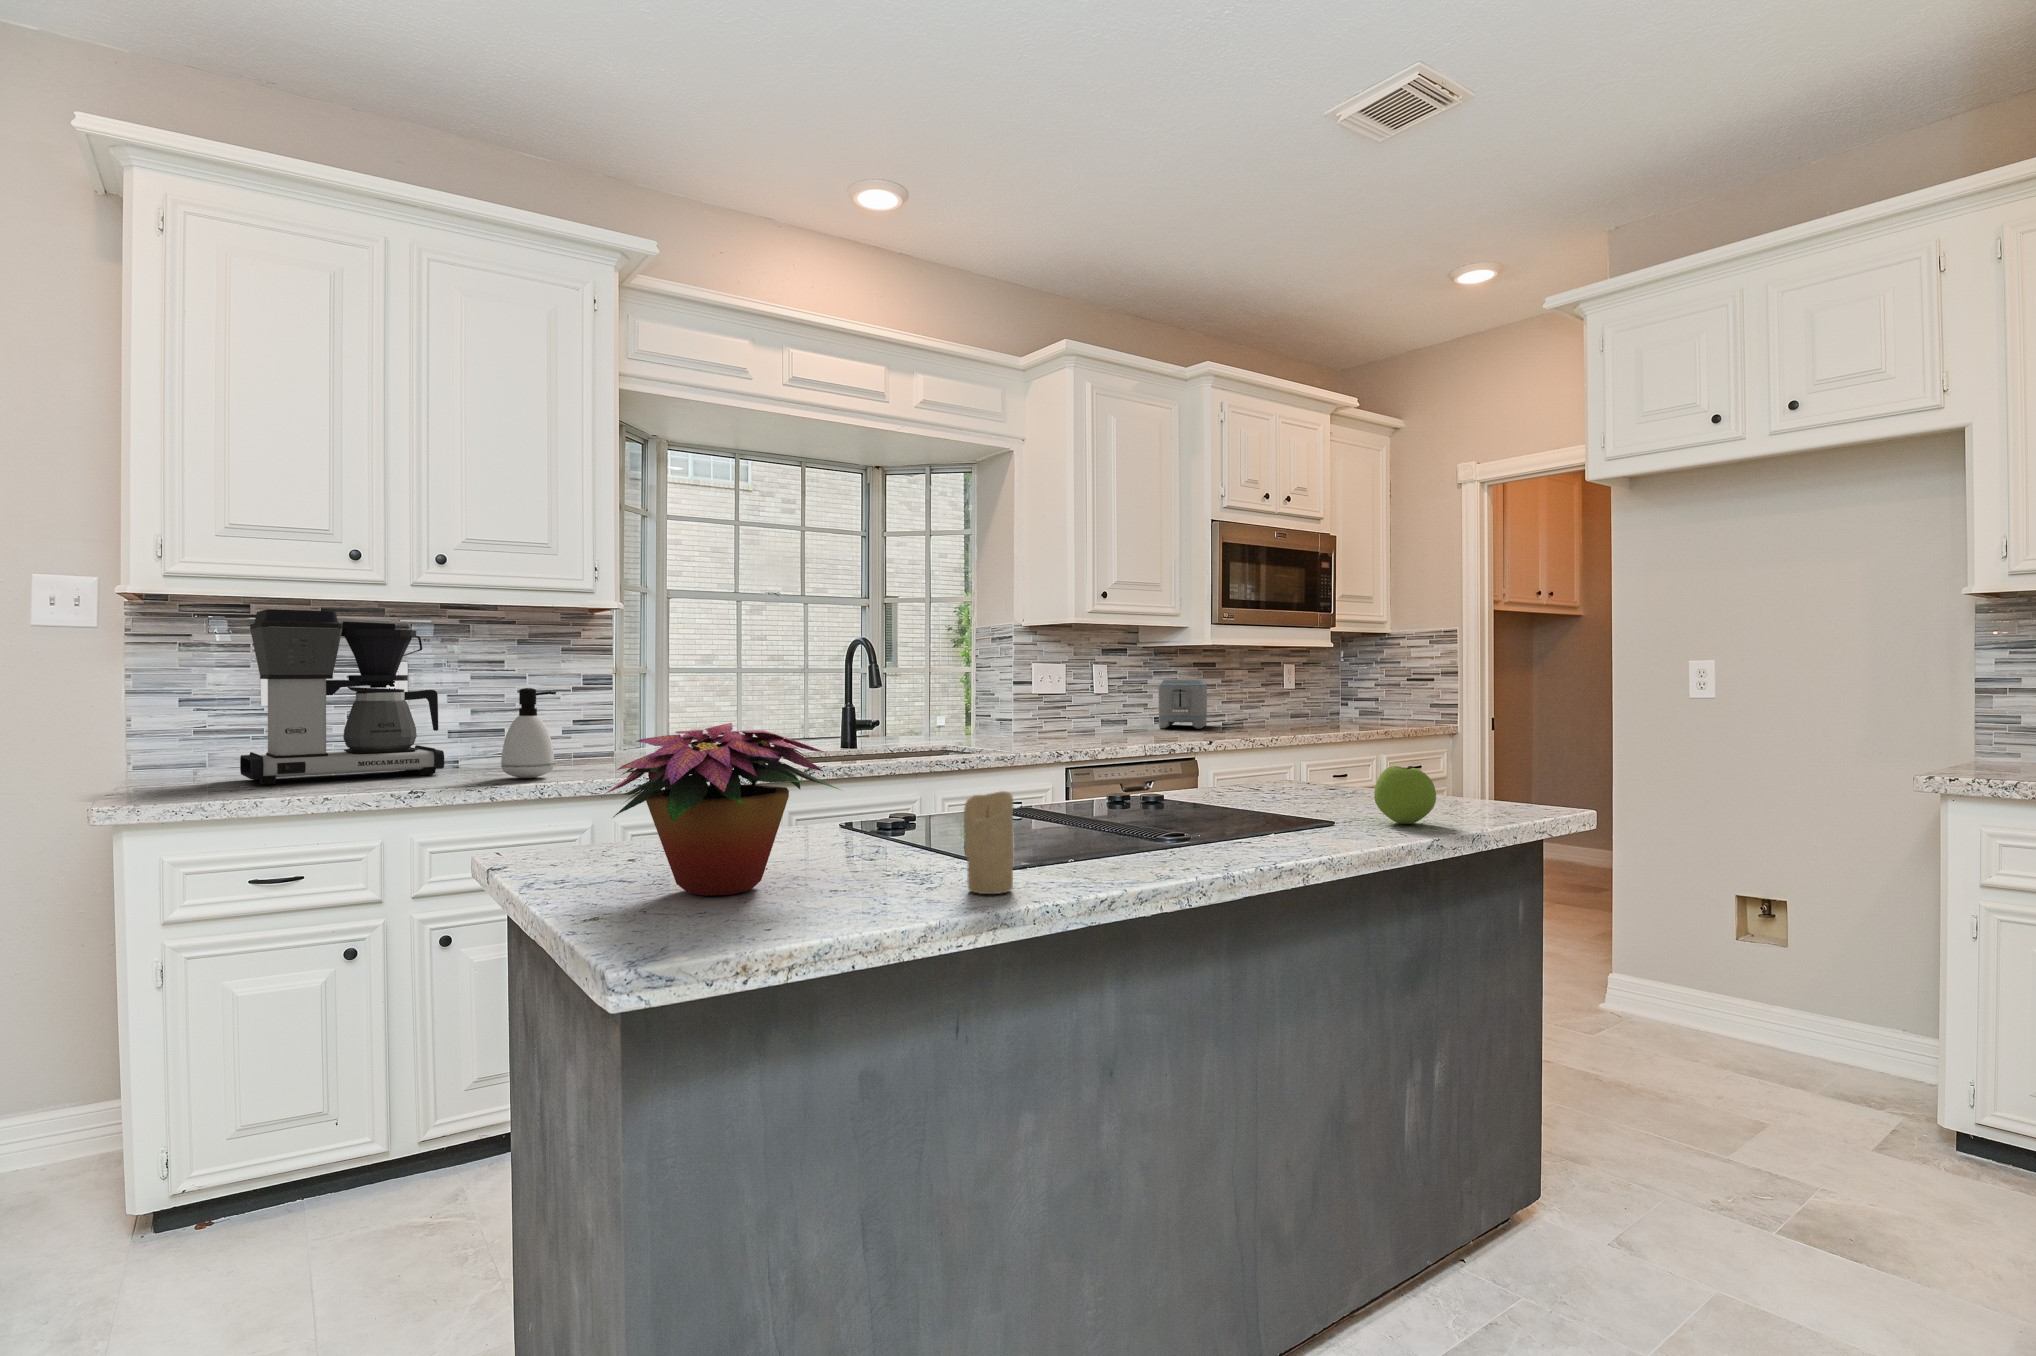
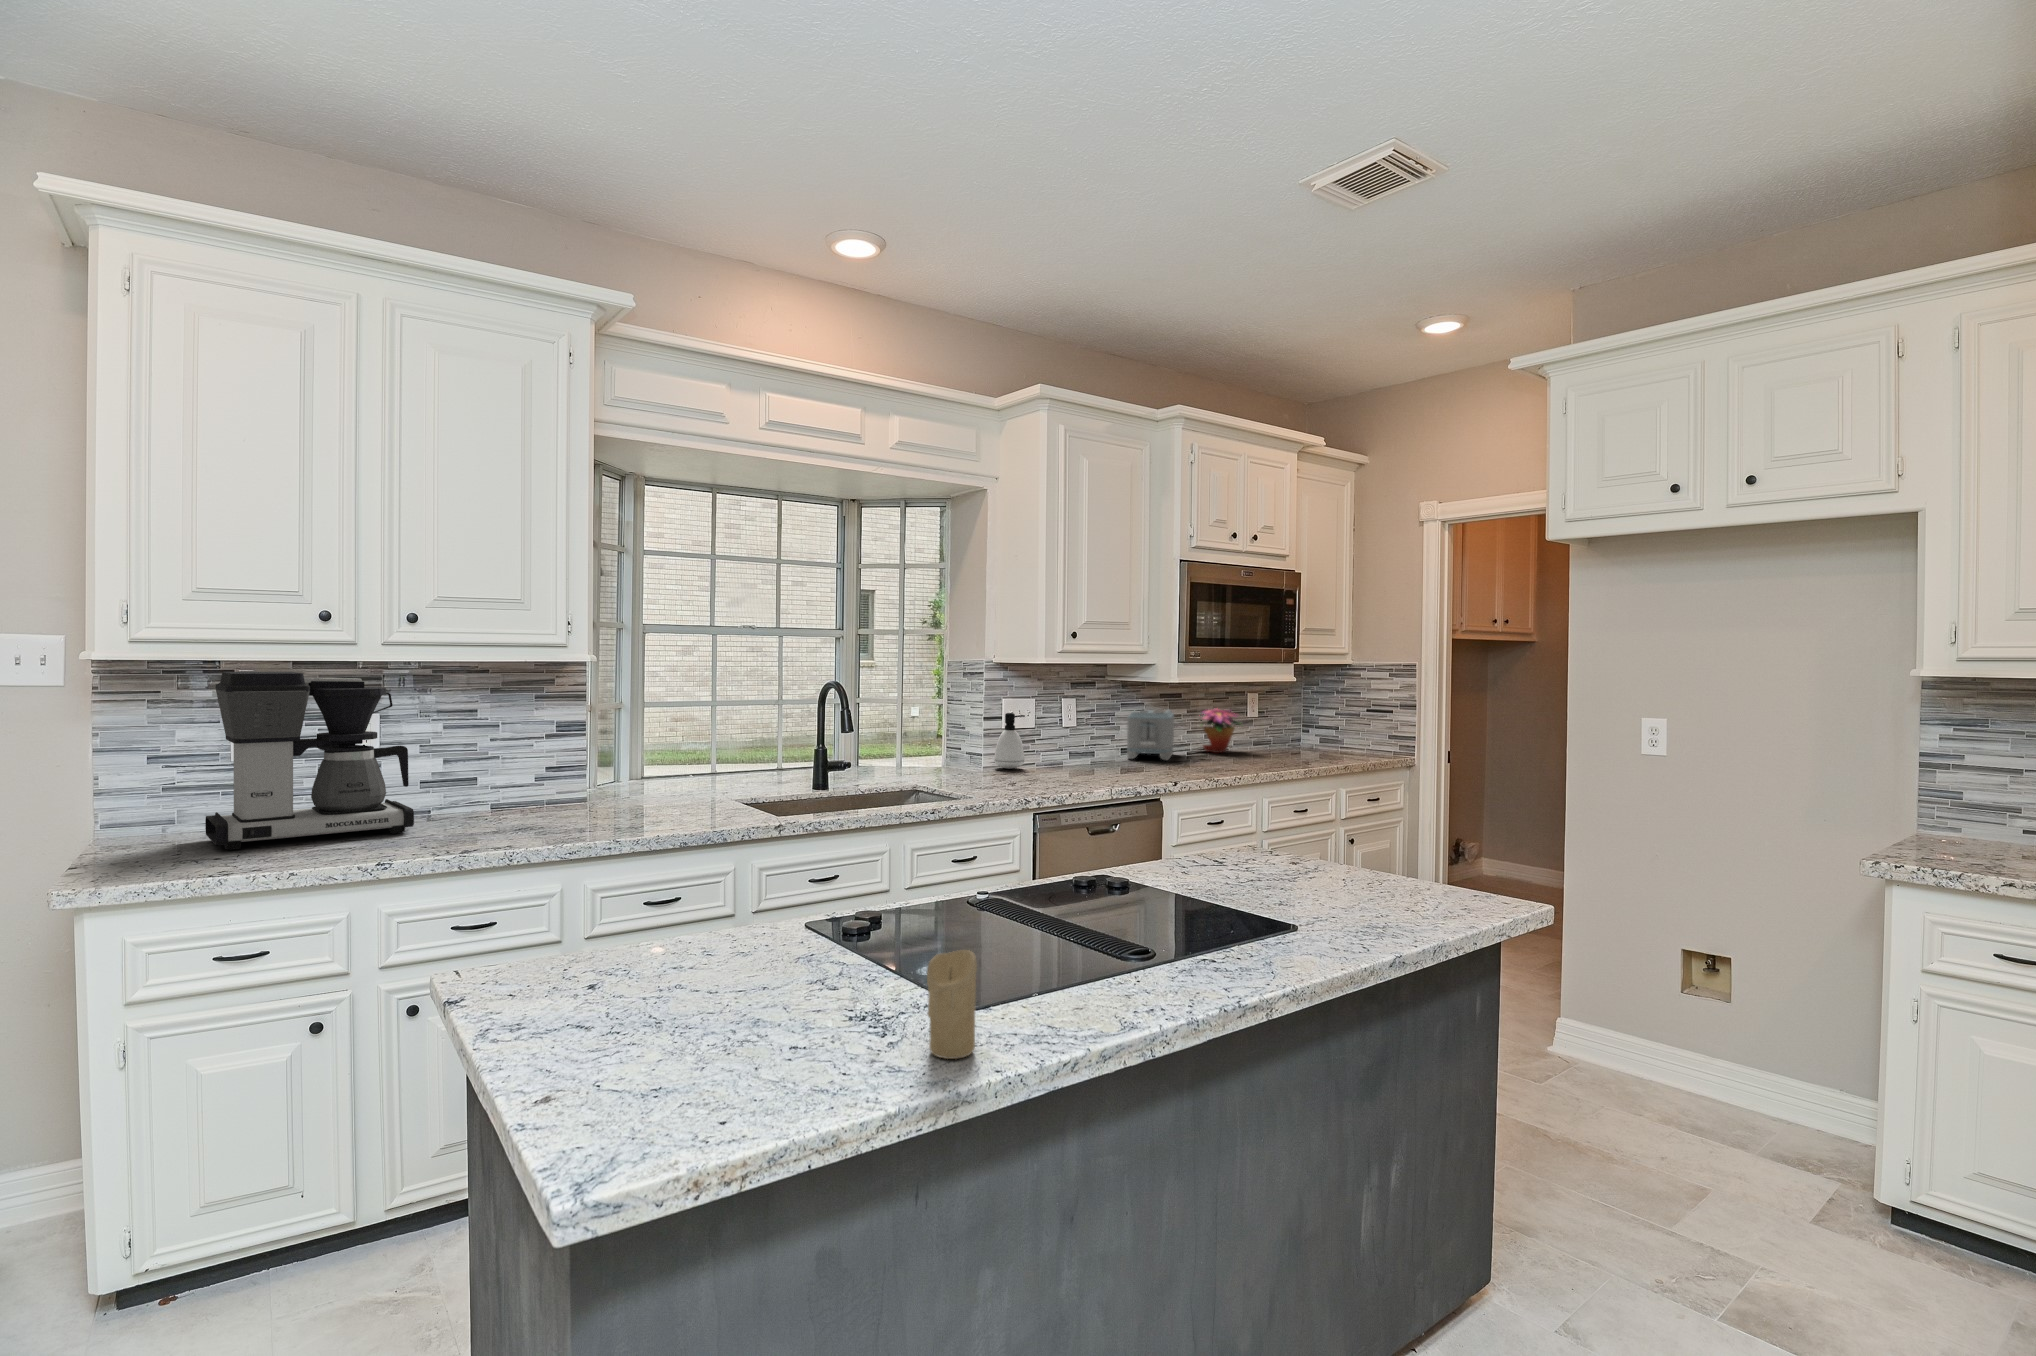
soap dispenser: present [501,688,556,778] -> present [994,713,1025,769]
flower arrangement: present [602,723,840,896] -> present [1200,709,1240,753]
apple: present [1374,766,1436,824] -> none [1335,873,1395,932]

